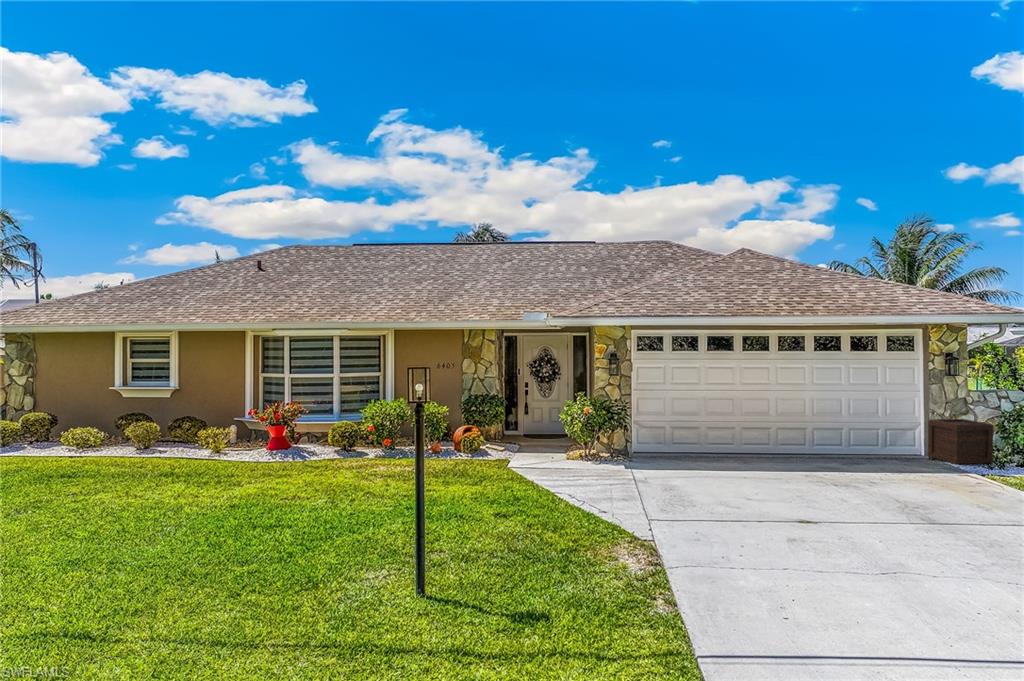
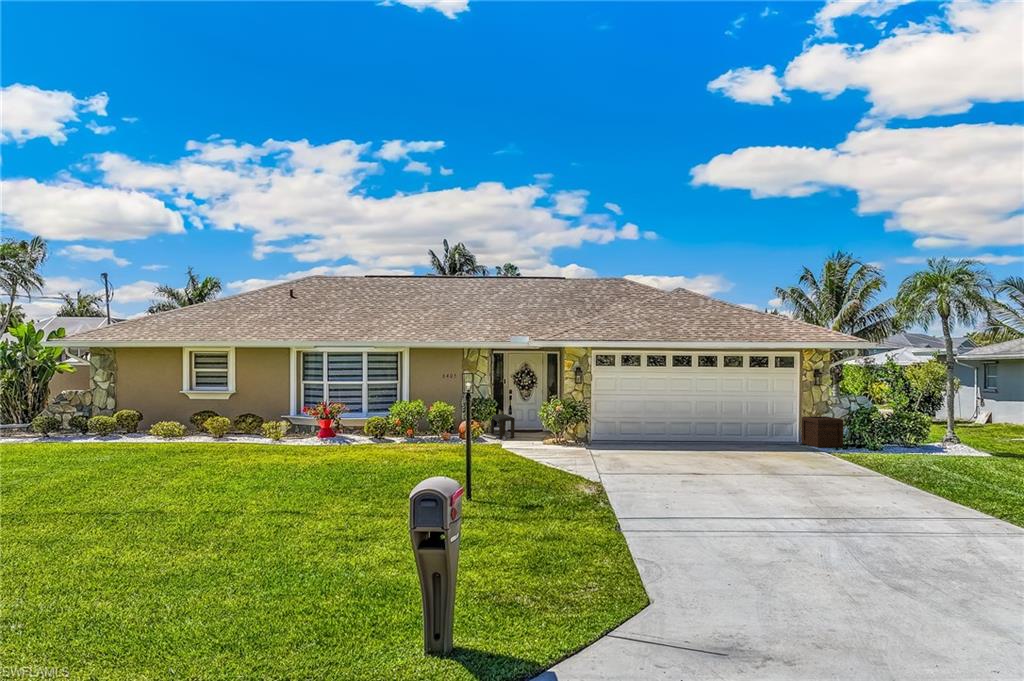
bench: none [498,416,528,450] -> present [491,414,515,439]

